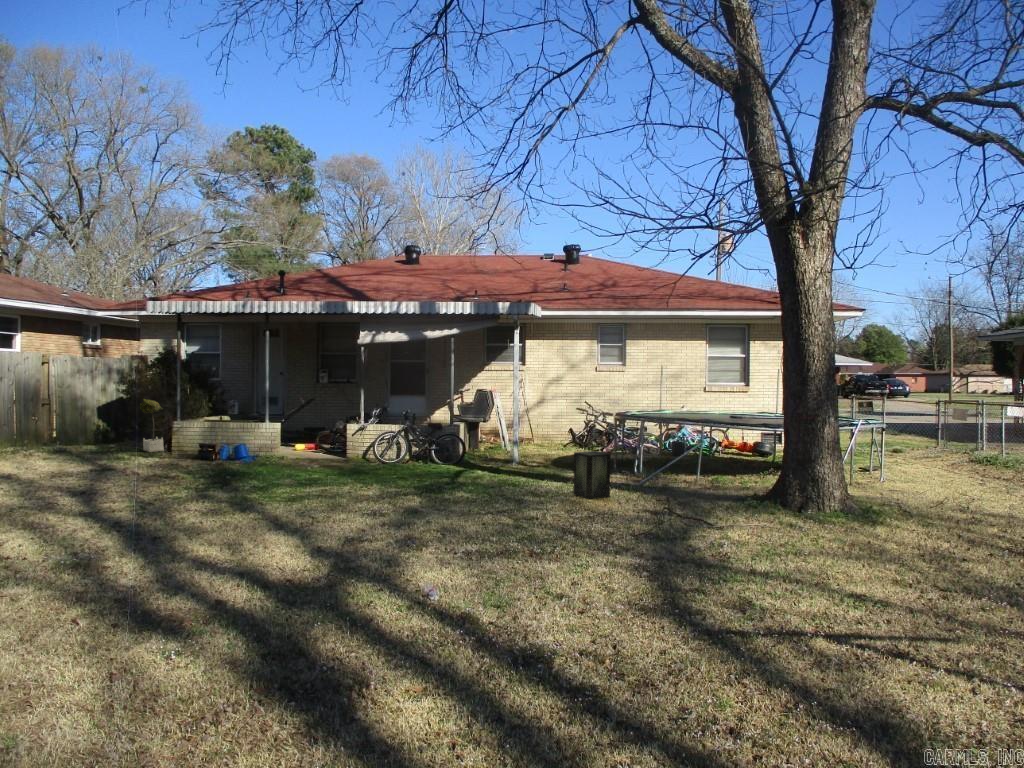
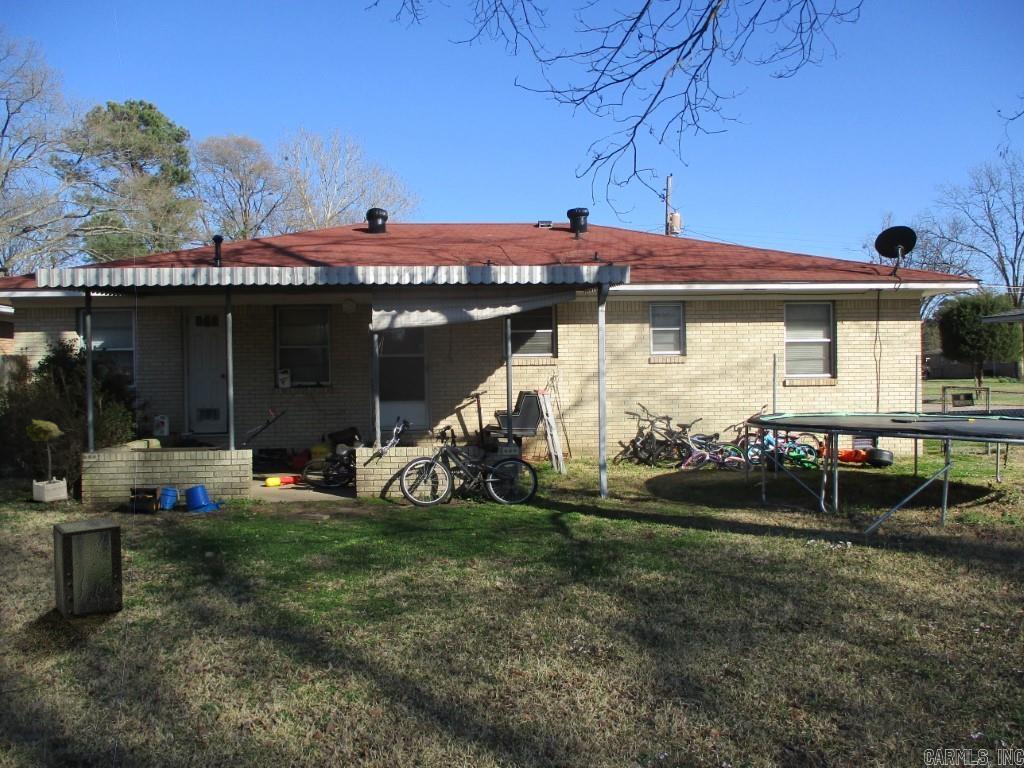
storage box: present [573,451,611,499] -> present [53,518,123,620]

